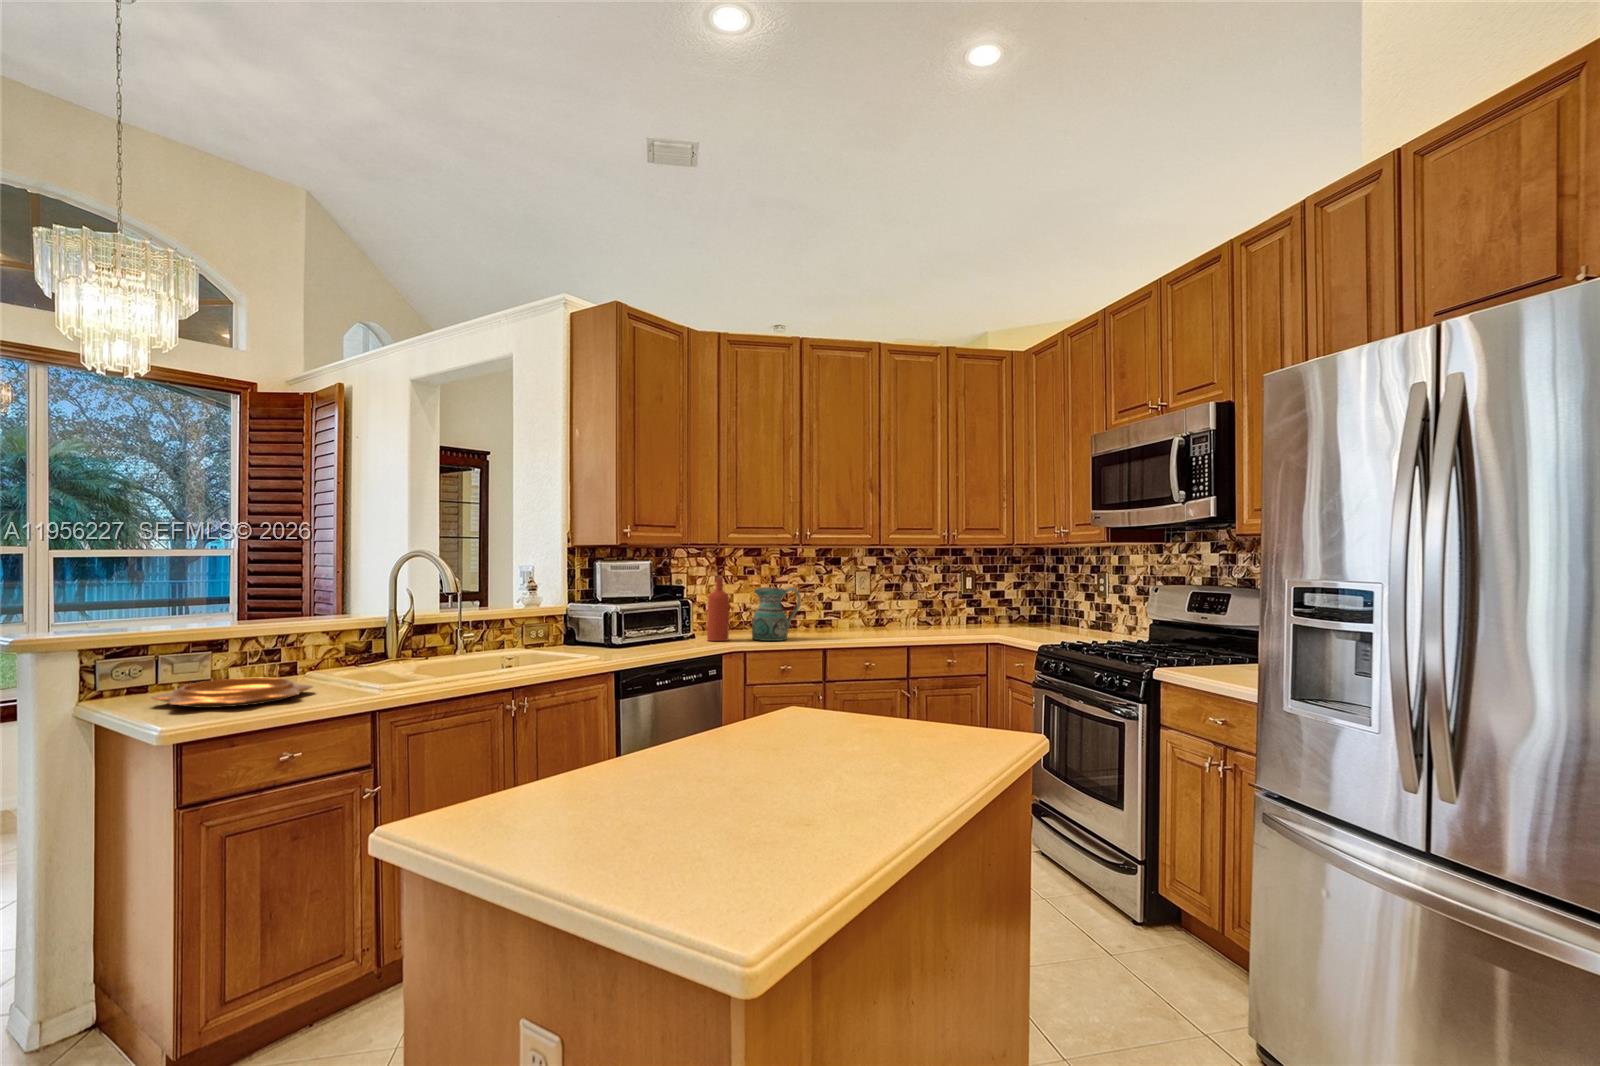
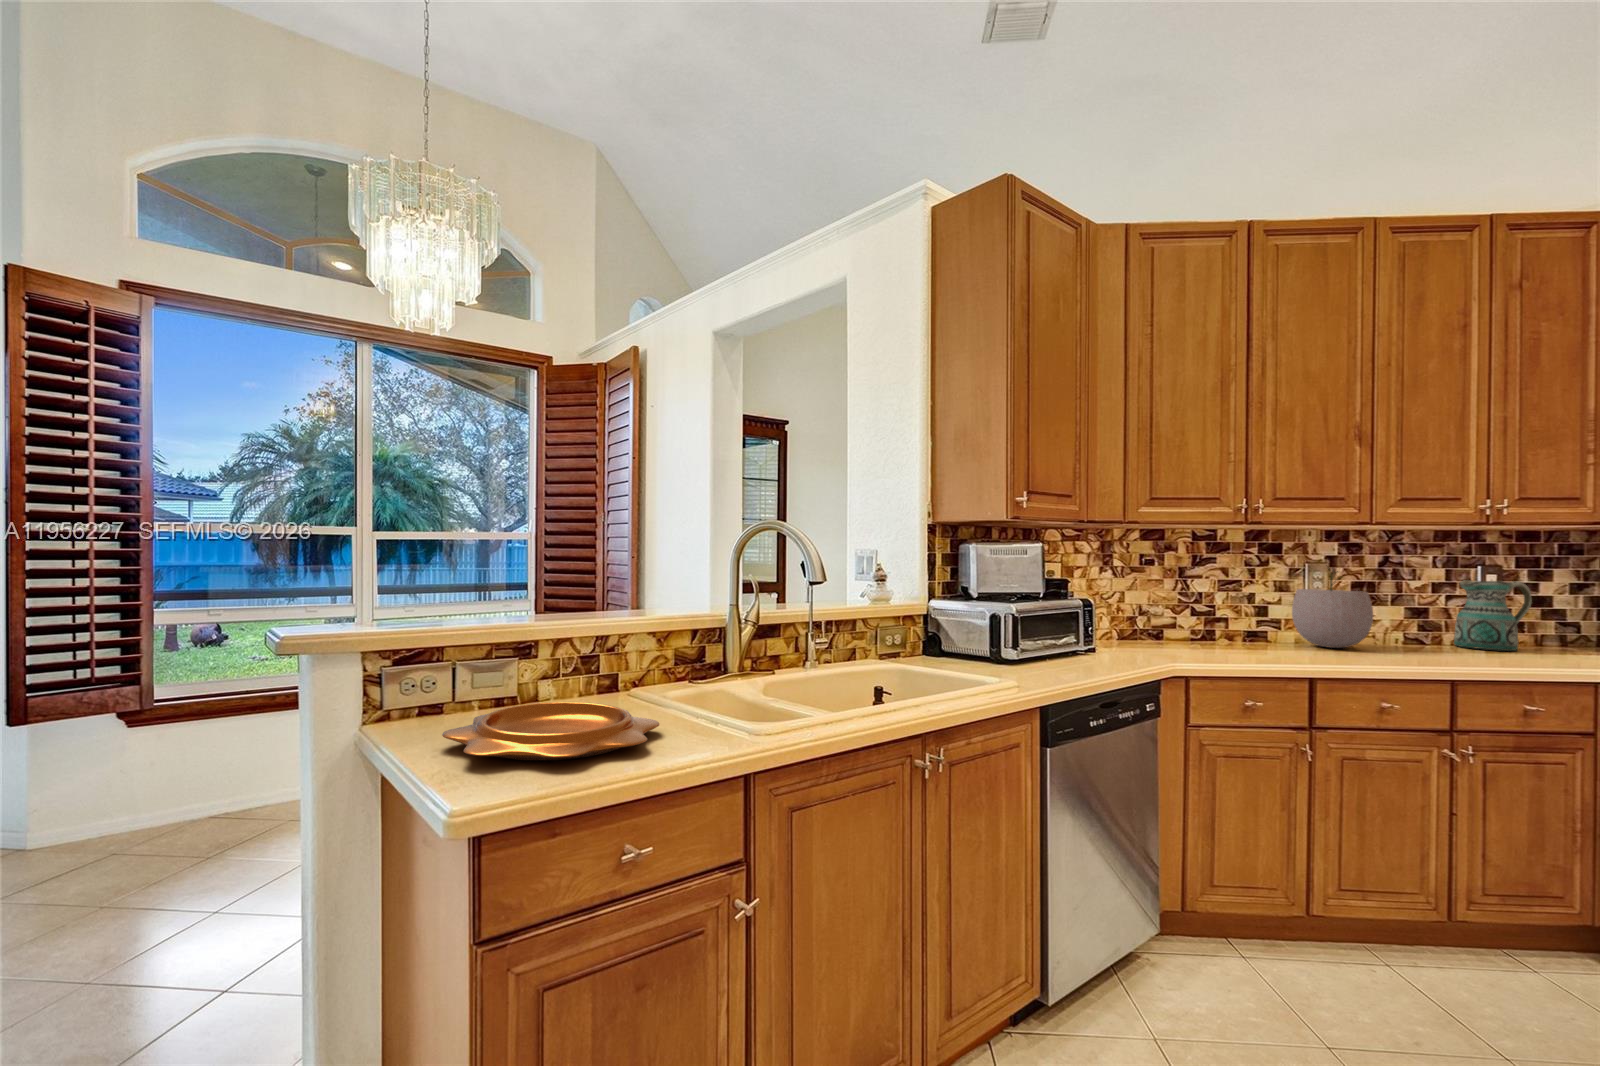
plant pot: none [842,573,886,629] -> present [1292,567,1373,648]
bottle: present [707,576,729,641] -> none [1120,566,1155,660]
ceramic pitcher: present [752,587,801,641] -> present [1454,580,1532,651]

